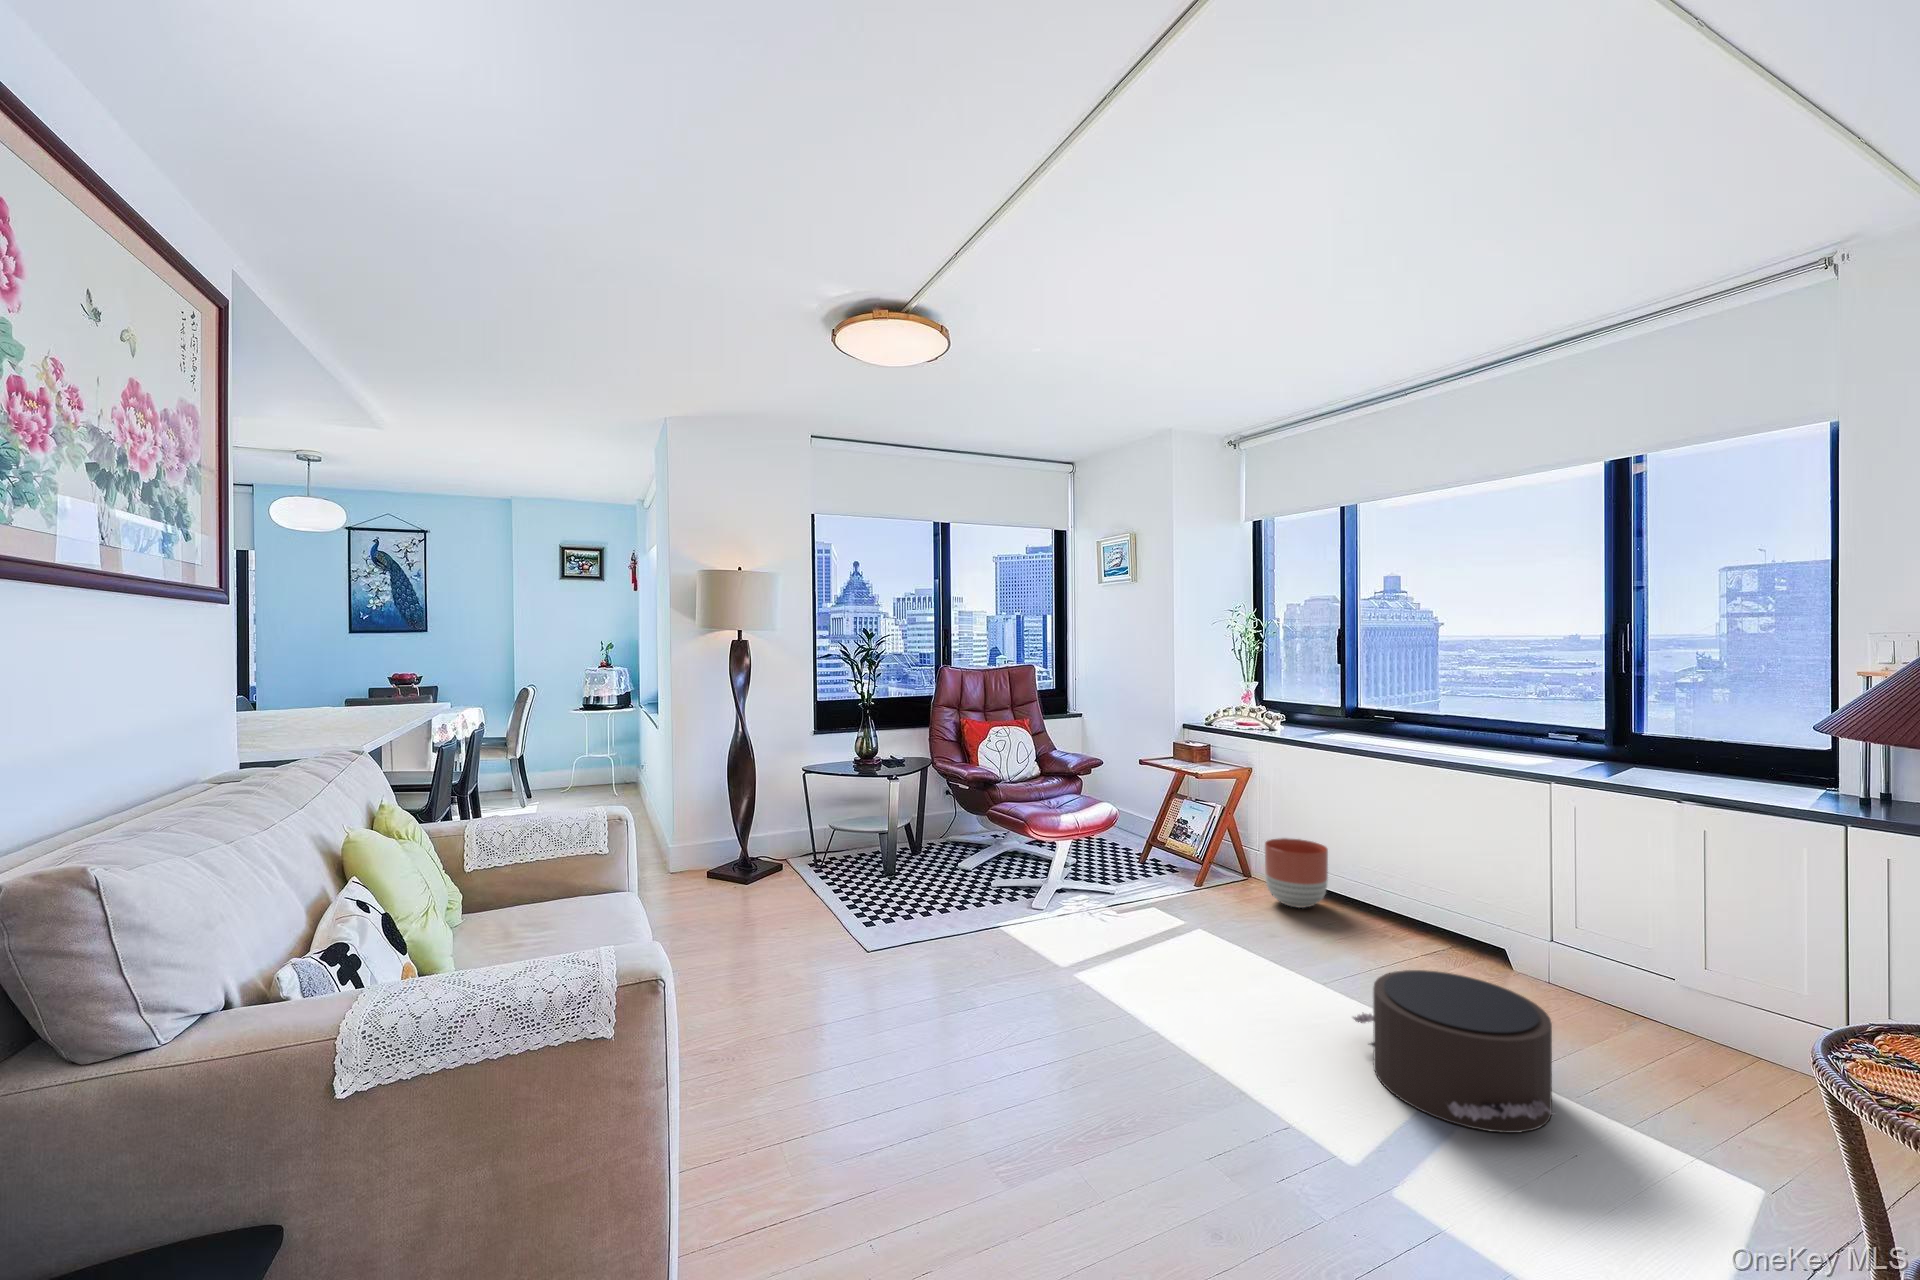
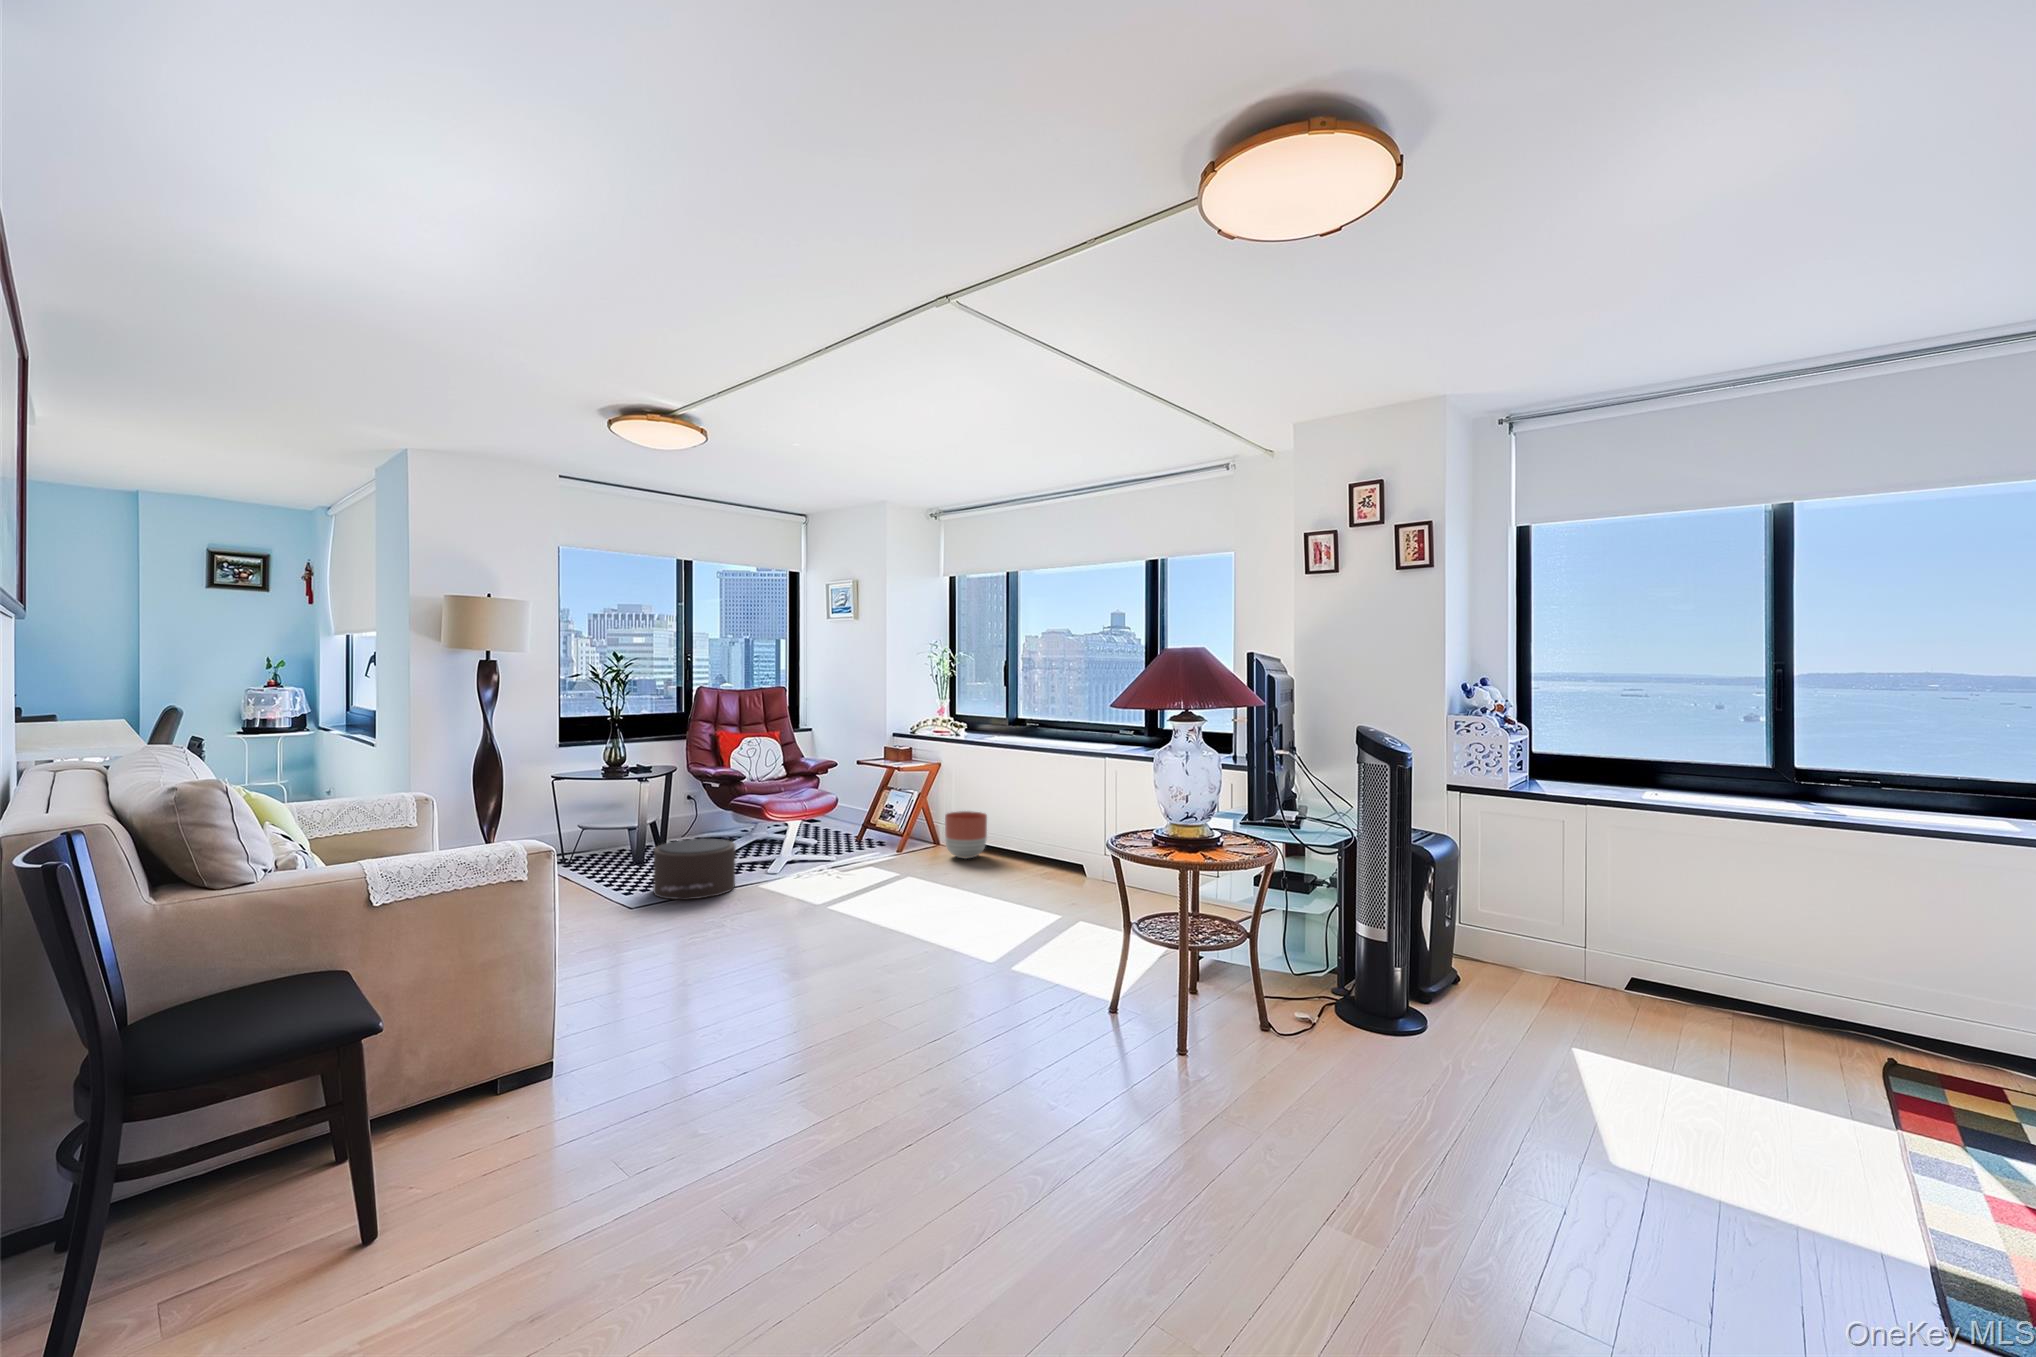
pouf: present [1353,970,1553,1133] -> present [653,839,735,900]

